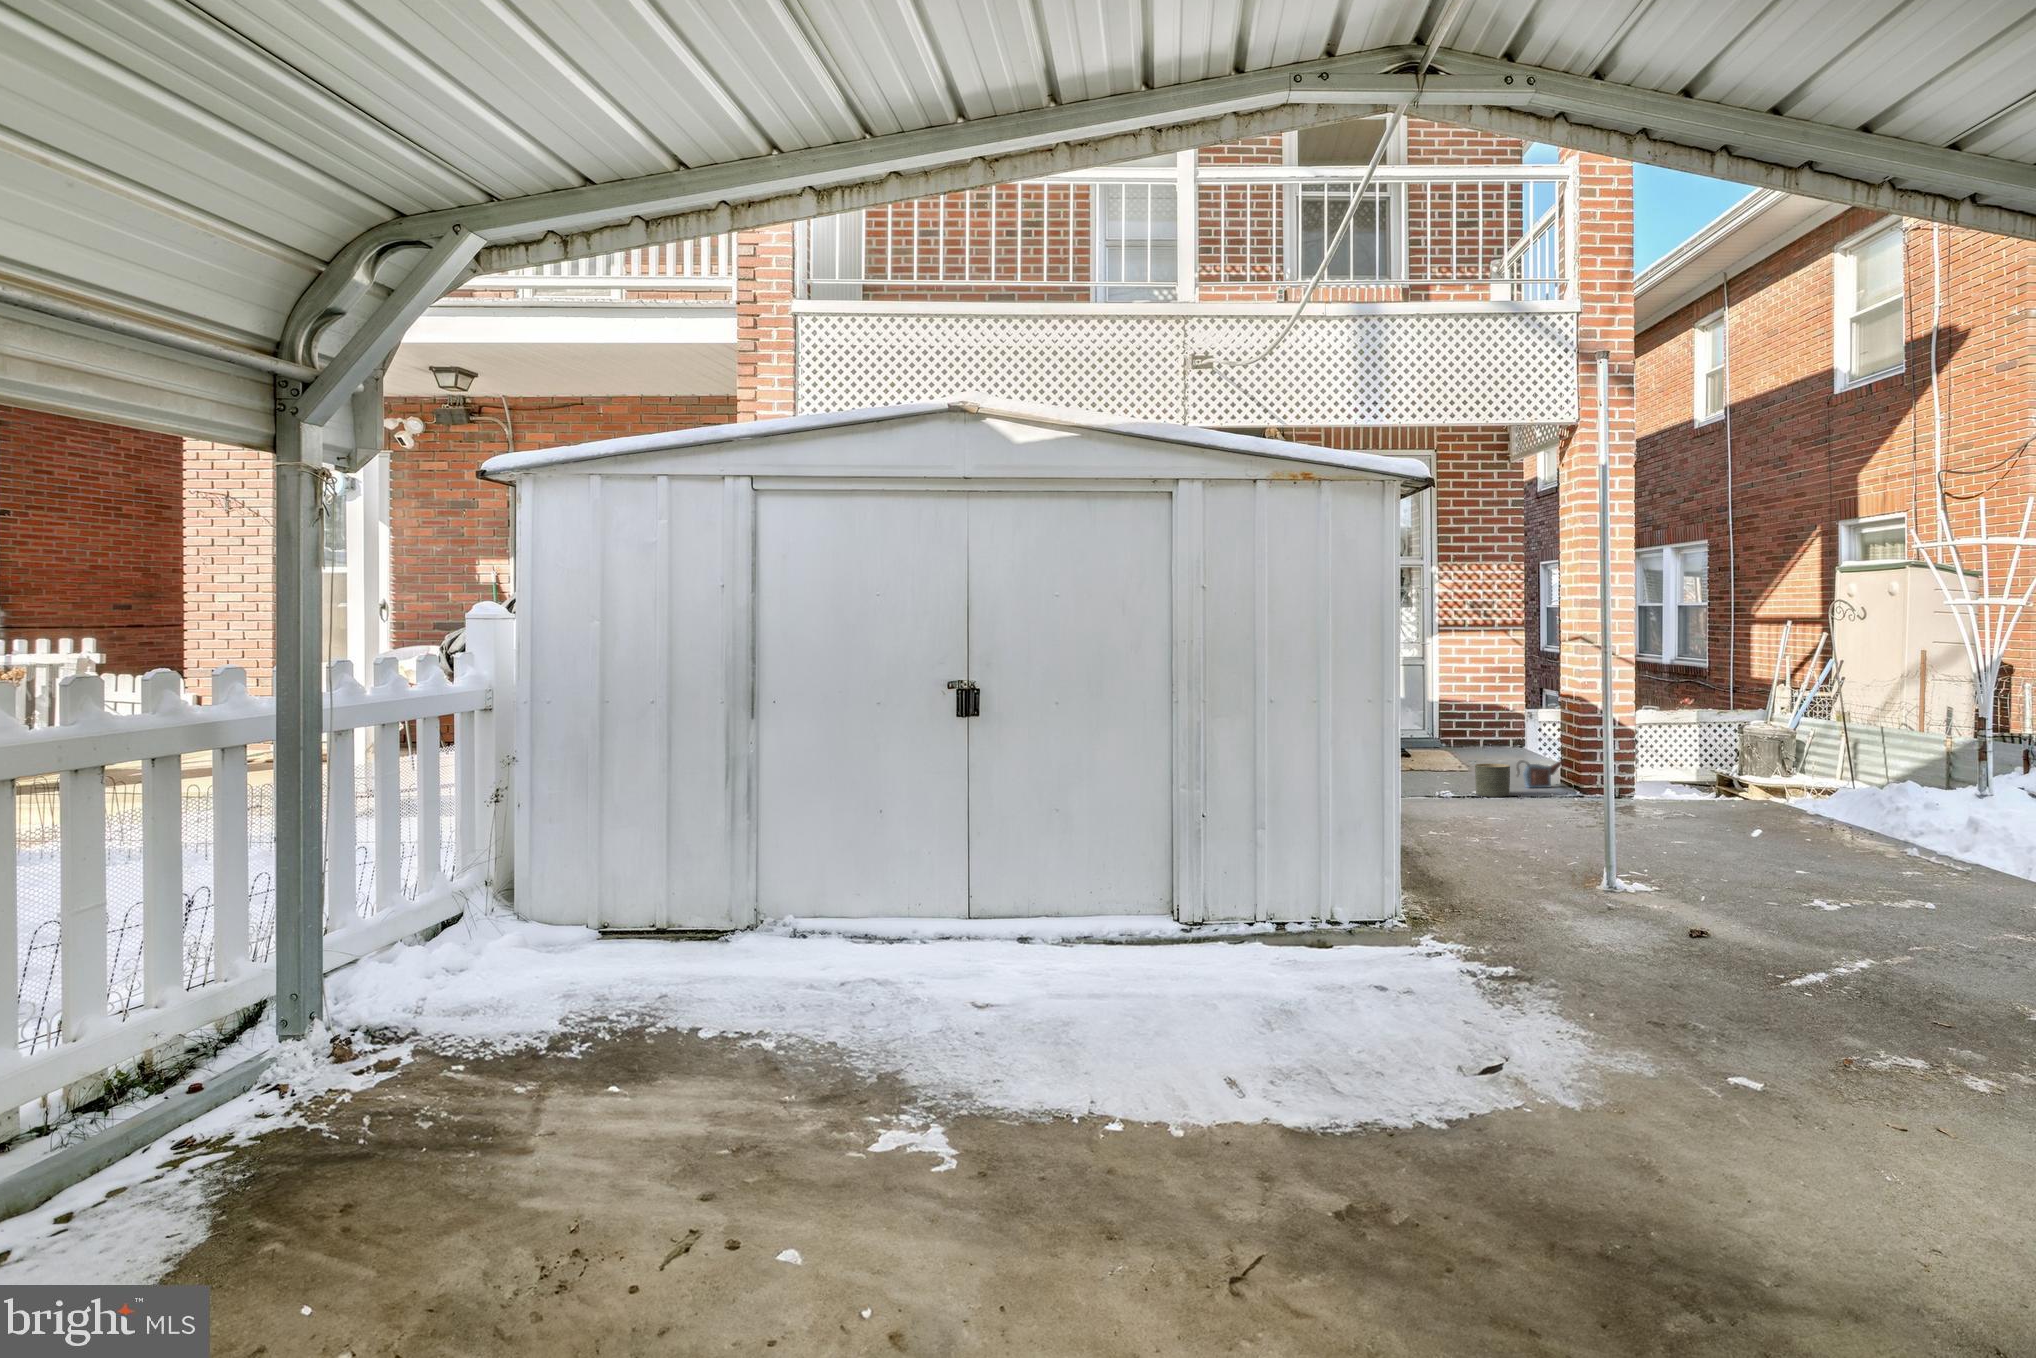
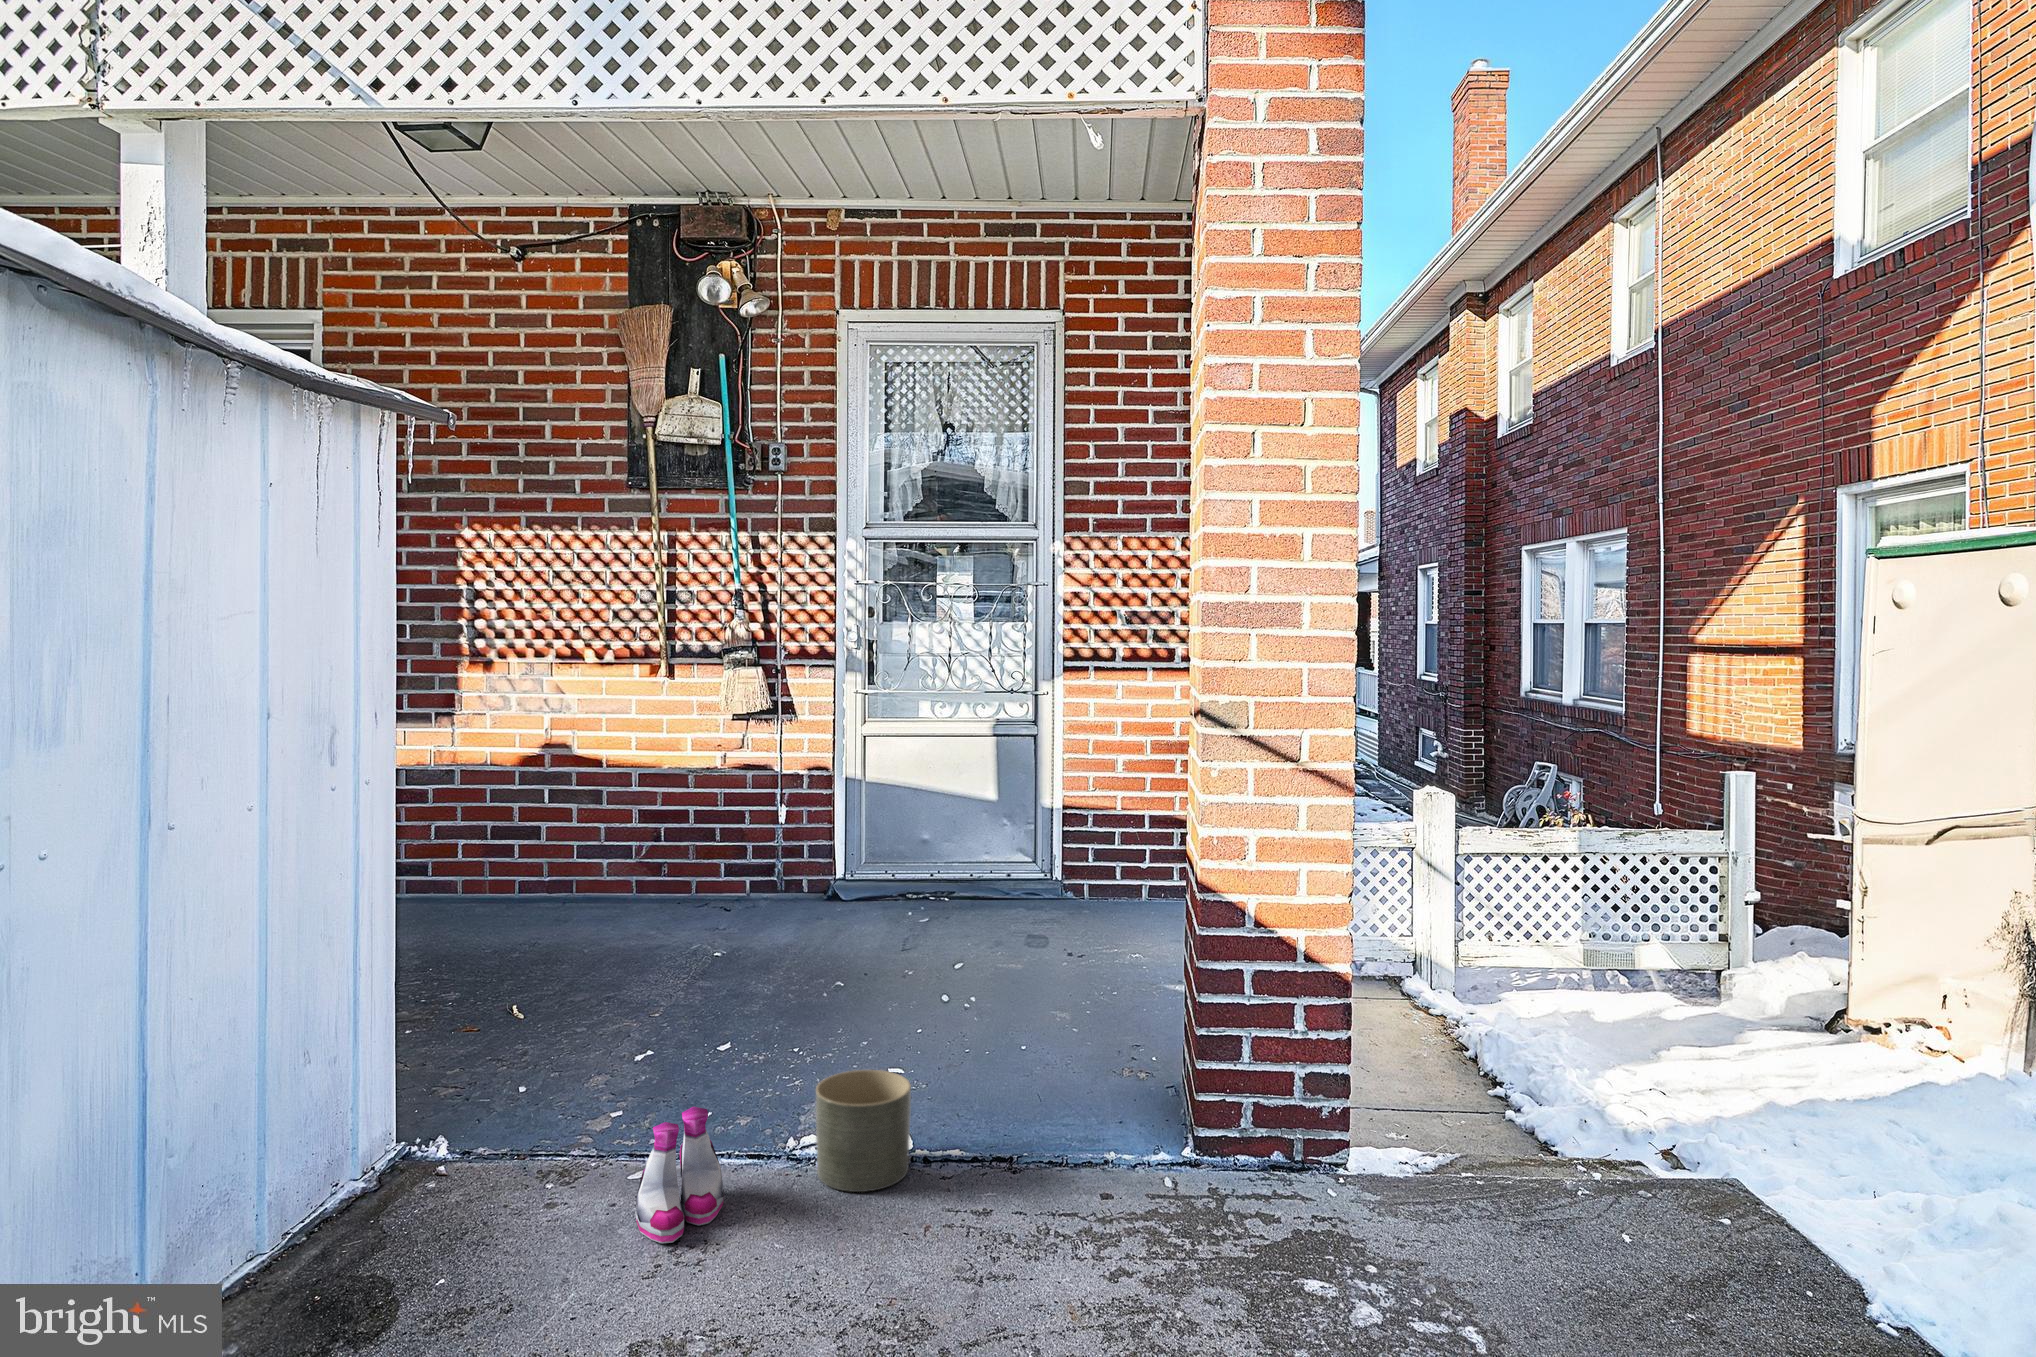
watering can: present [1516,760,1562,788] -> none [980,1046,1115,1124]
boots: none [1433,767,1462,803] -> present [635,1106,724,1243]

